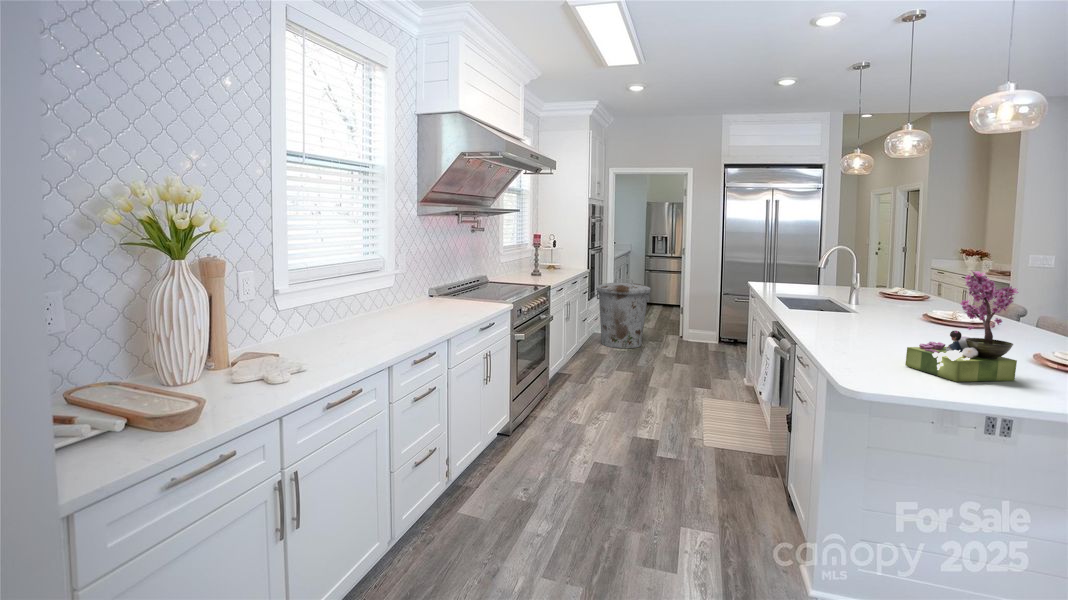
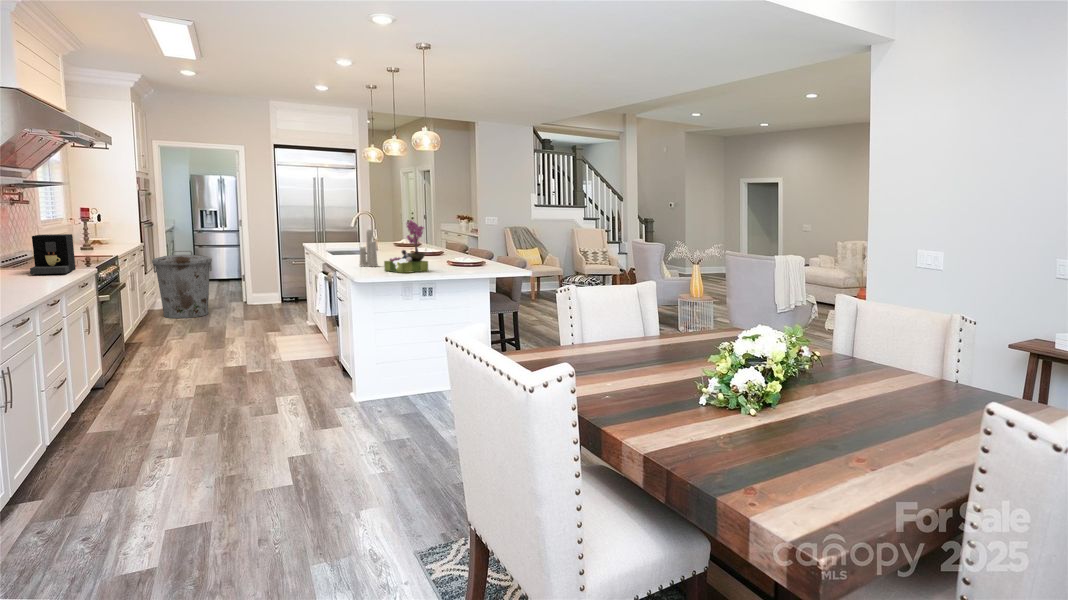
coffee maker: none [440,266,491,313] -> present [30,234,76,274]
candle: none [844,268,883,347] -> present [360,229,378,267]

